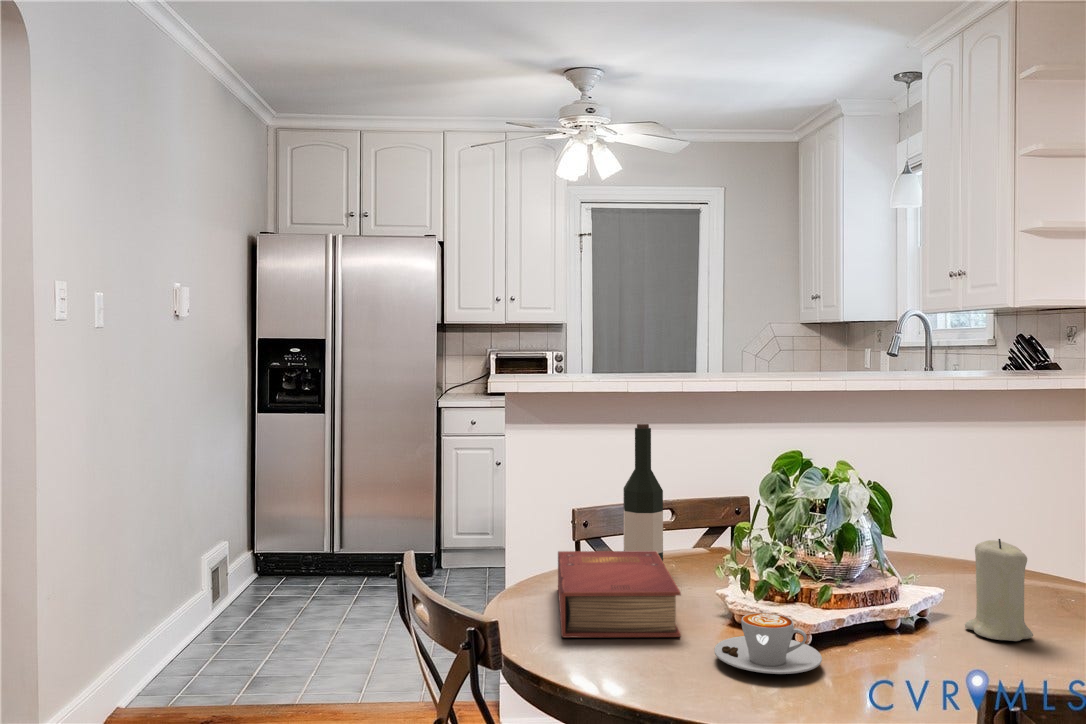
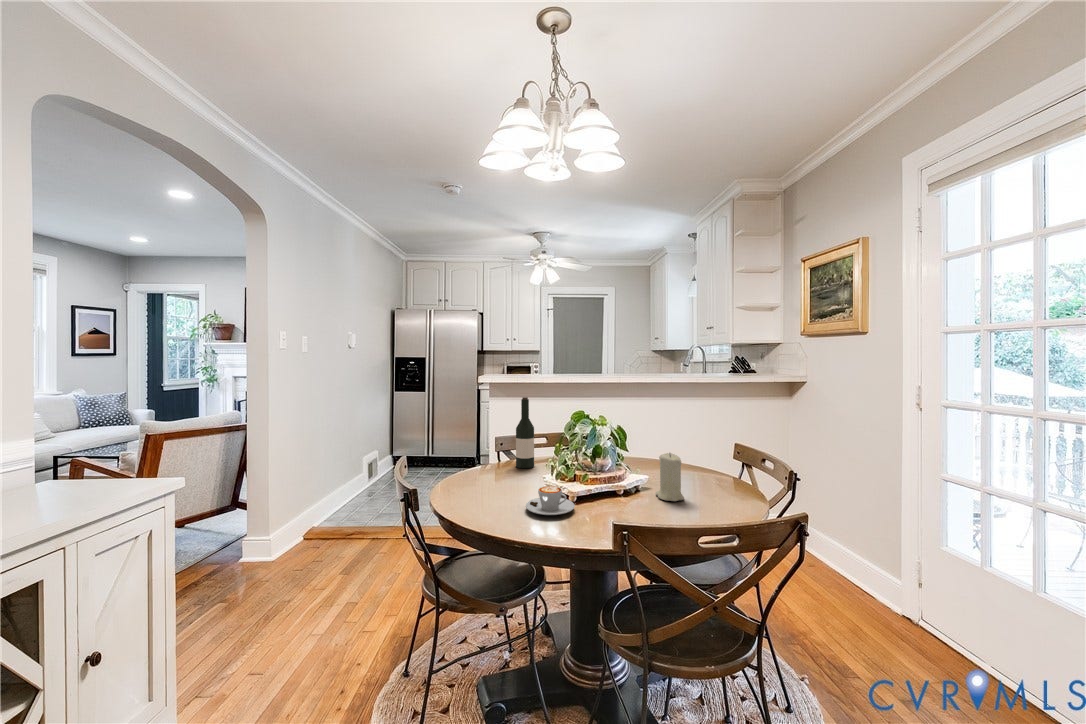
book: present [558,551,681,637] -> none [464,456,525,497]

